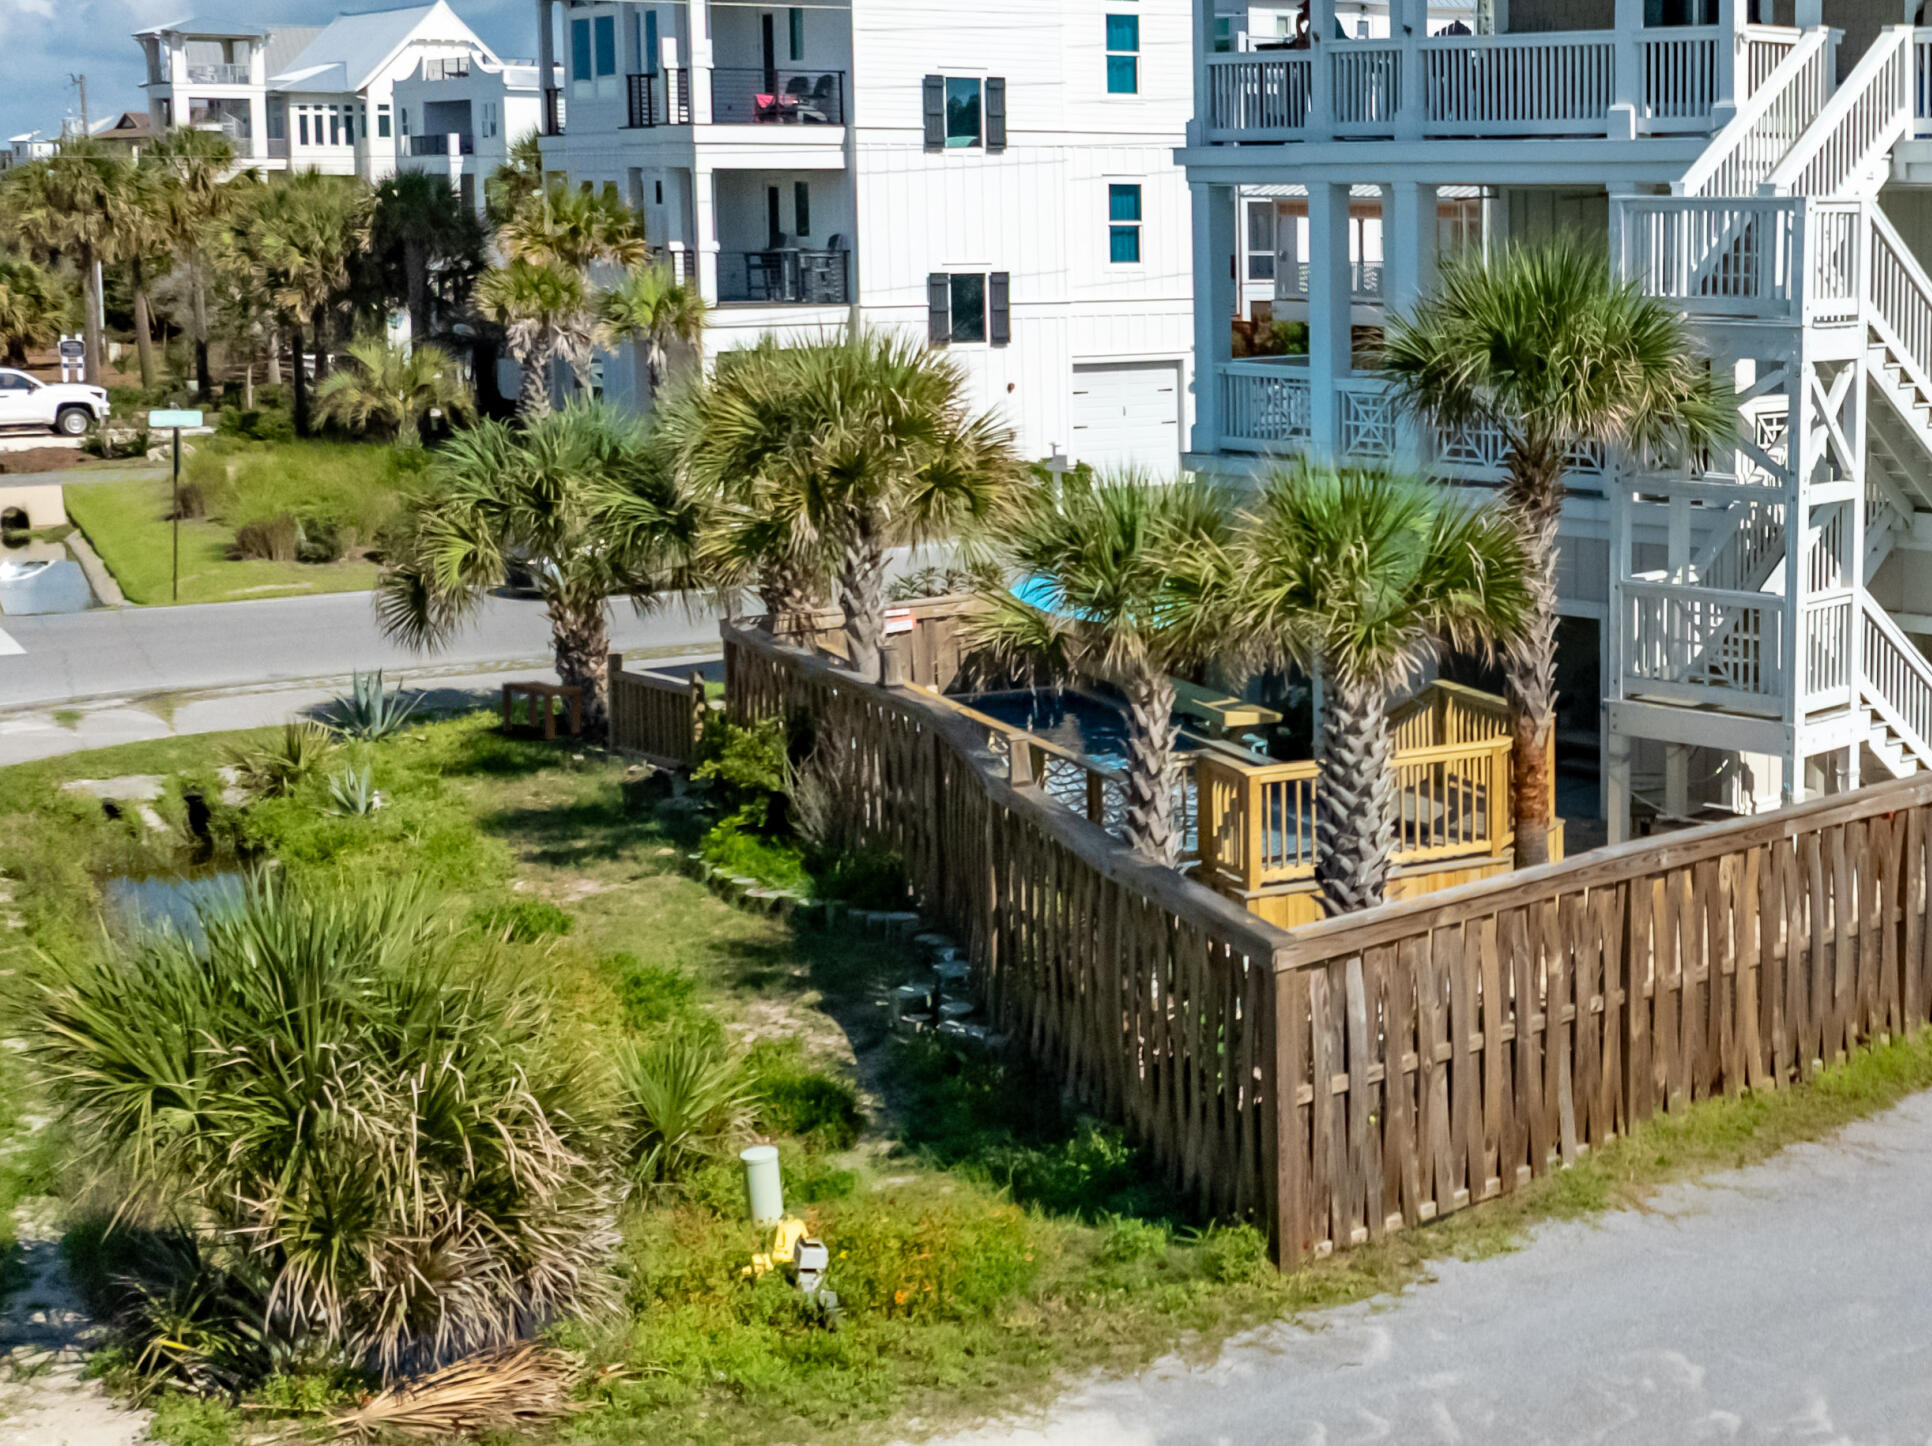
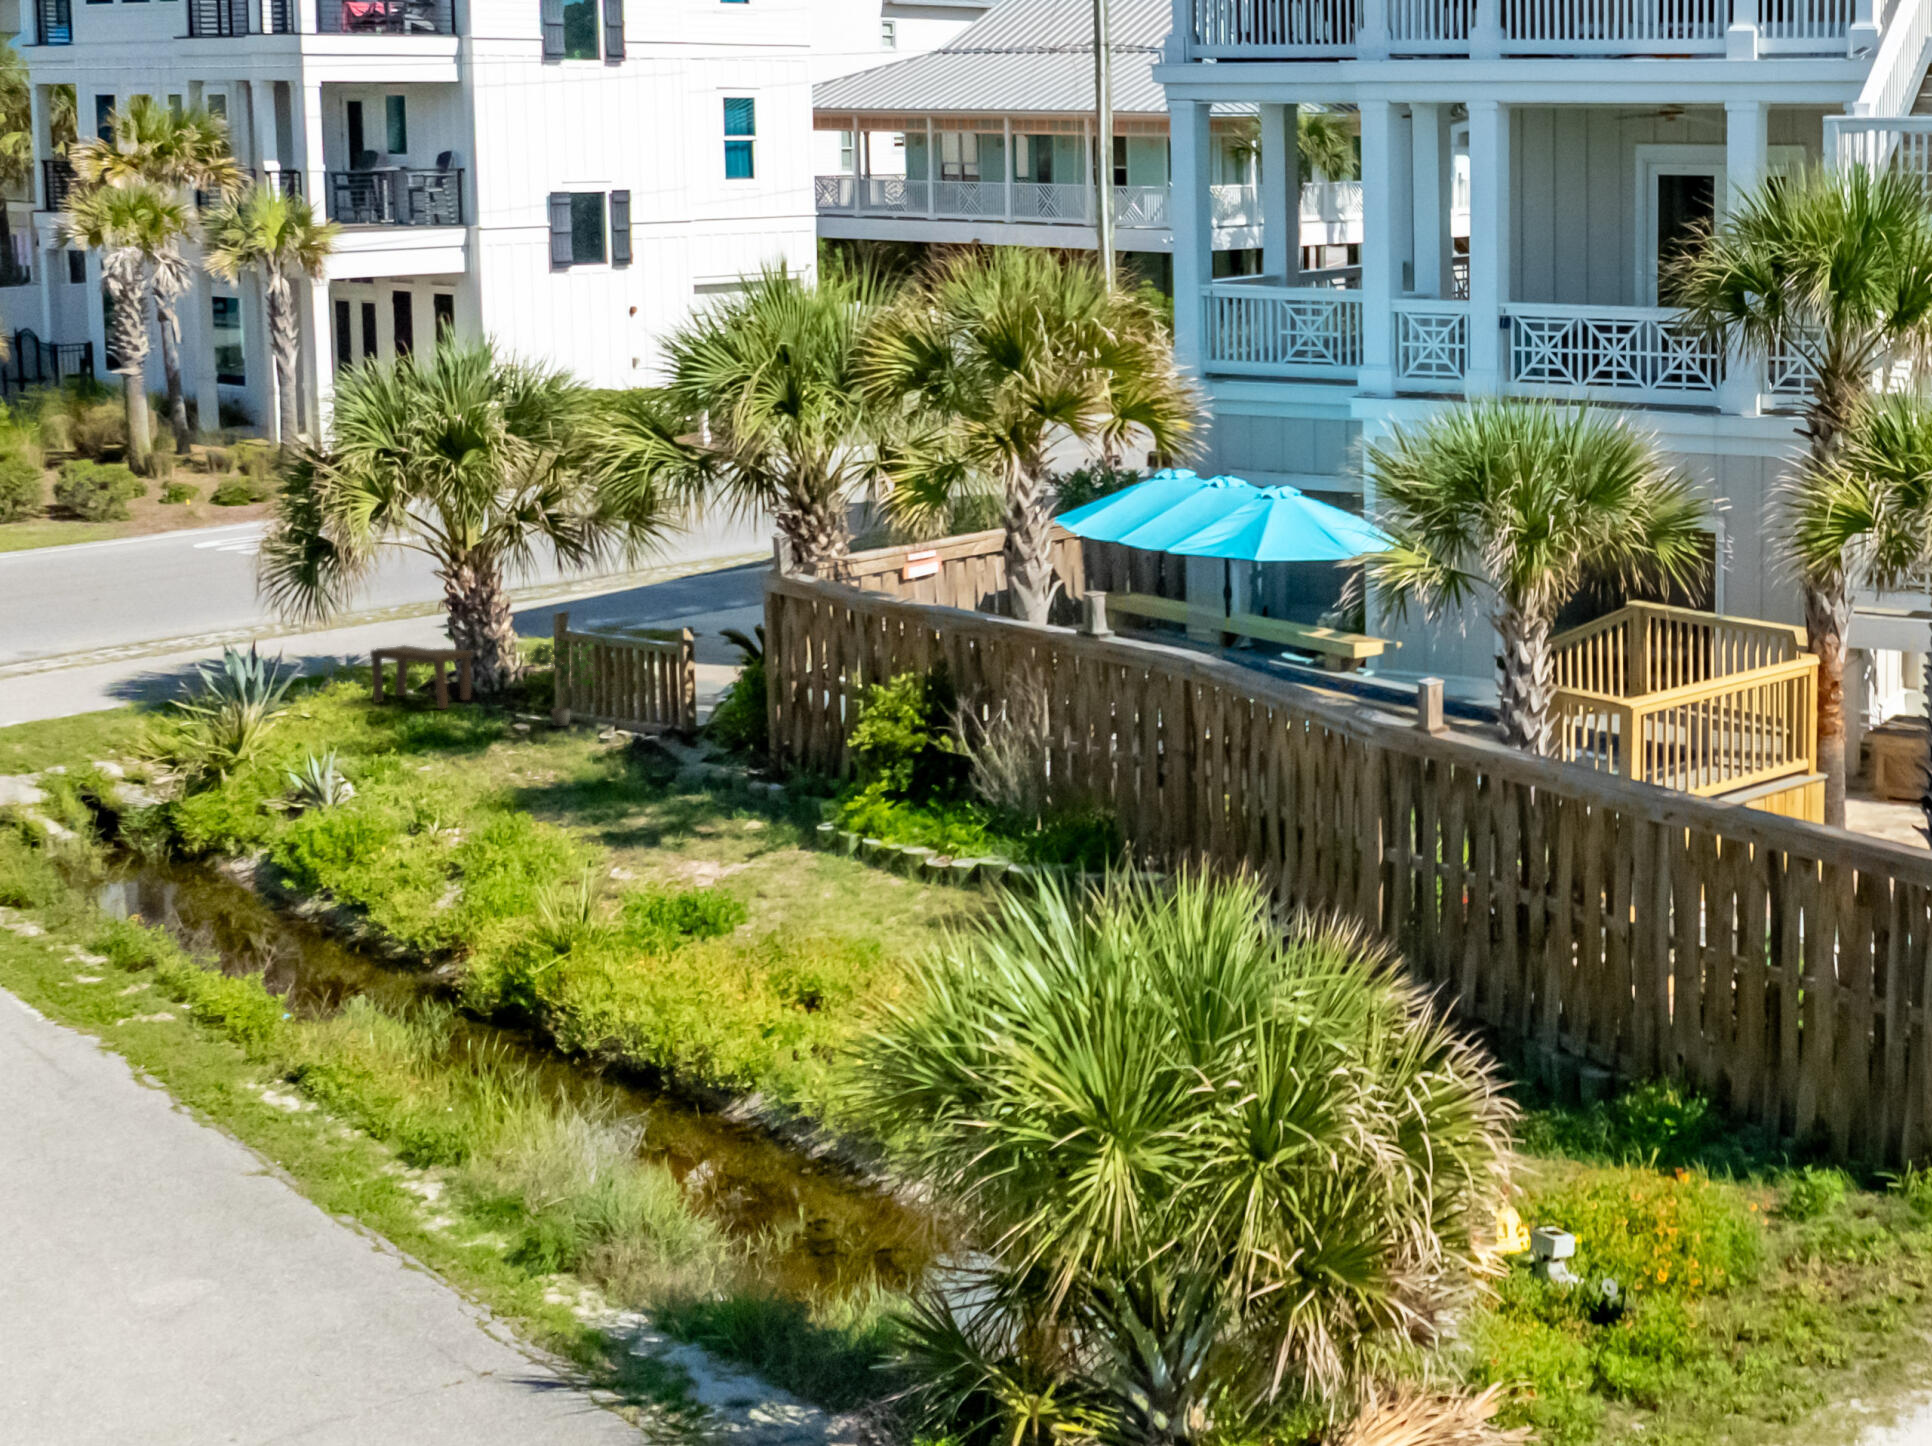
potted plant: none [592,681,661,760] -> present [528,641,599,727]

